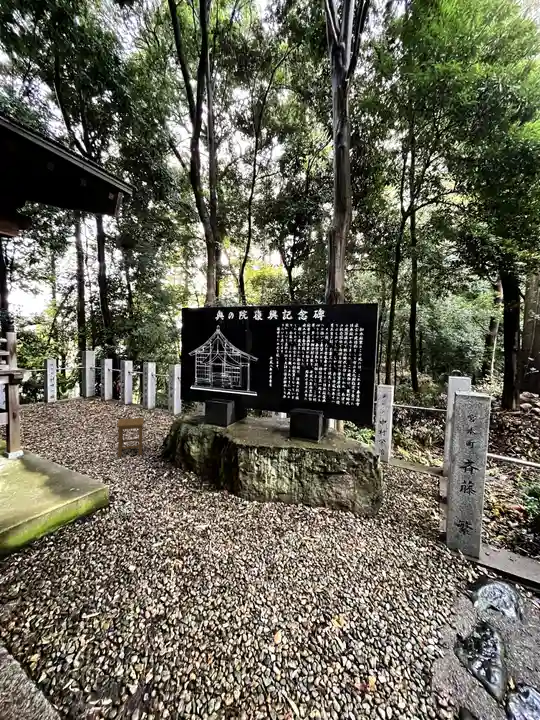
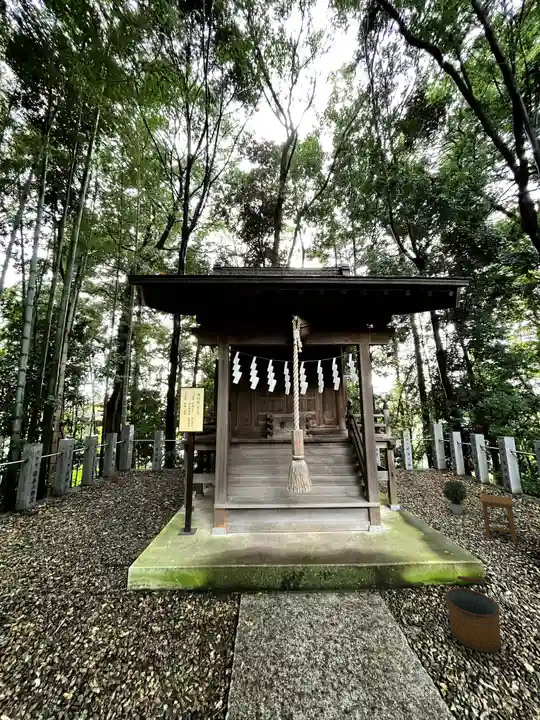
potted plant: none [83,408,109,441] -> present [442,480,468,515]
bucket: none [54,513,111,585] -> present [444,576,501,652]

